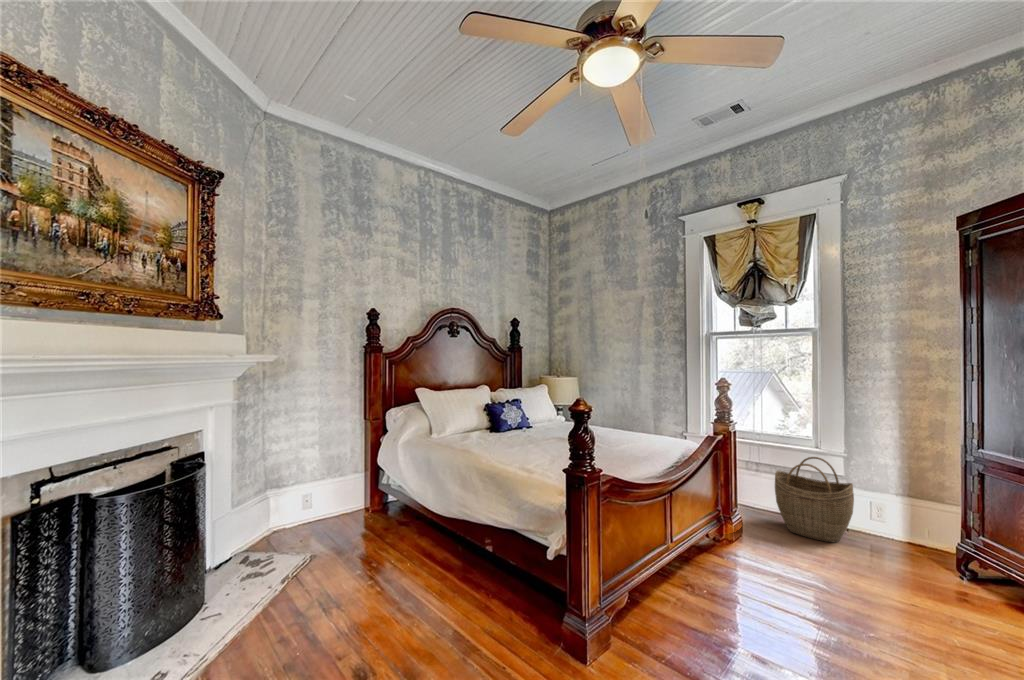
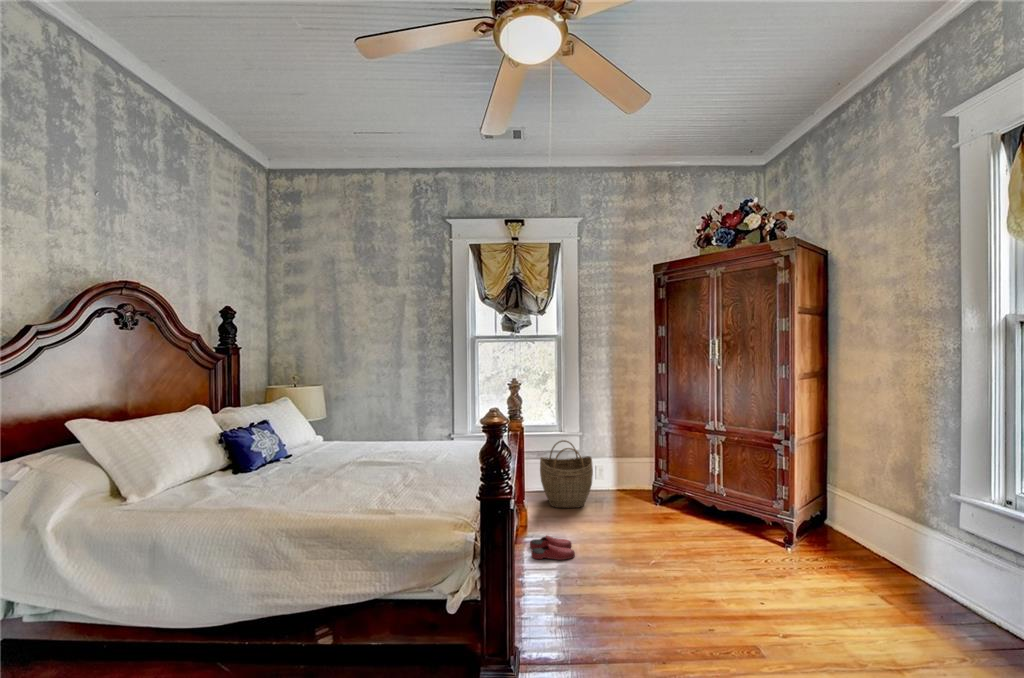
slippers: none [711,545,769,575] -> present [530,536,575,560]

